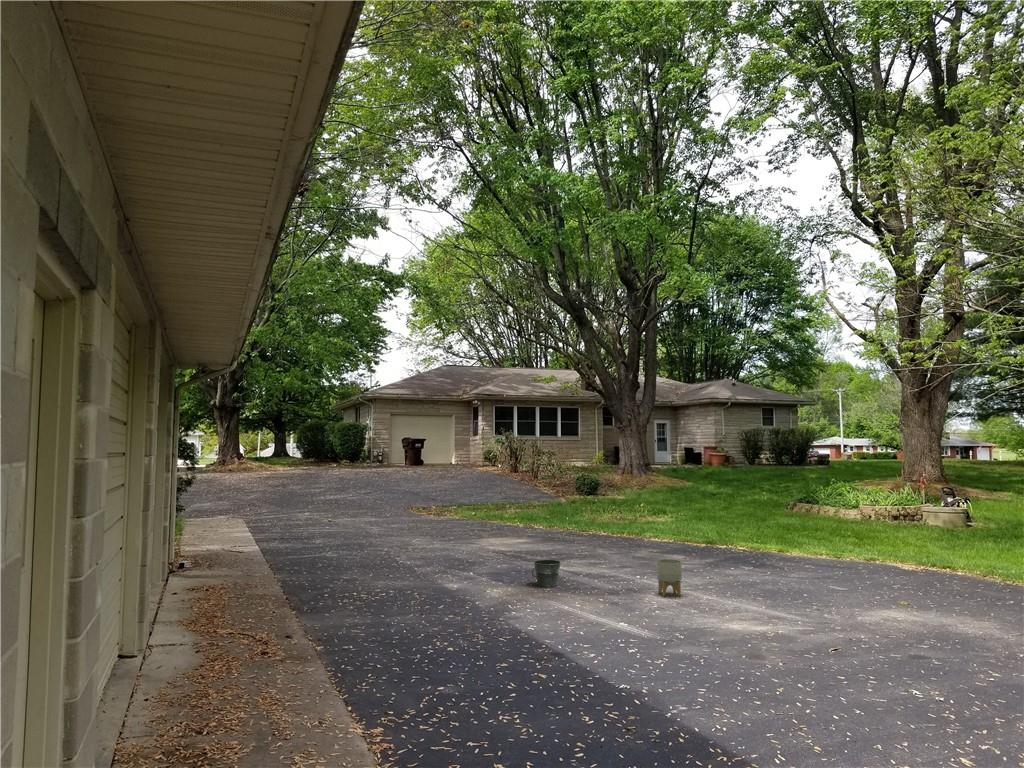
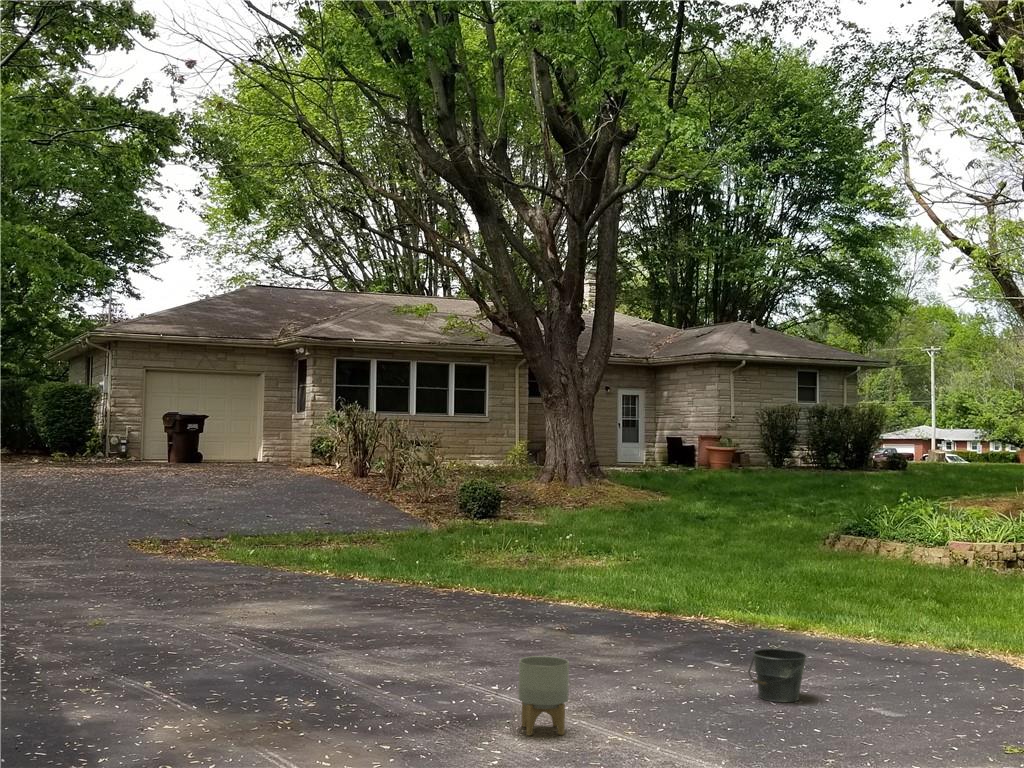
bucket: present [532,560,561,587] -> present [748,649,806,702]

